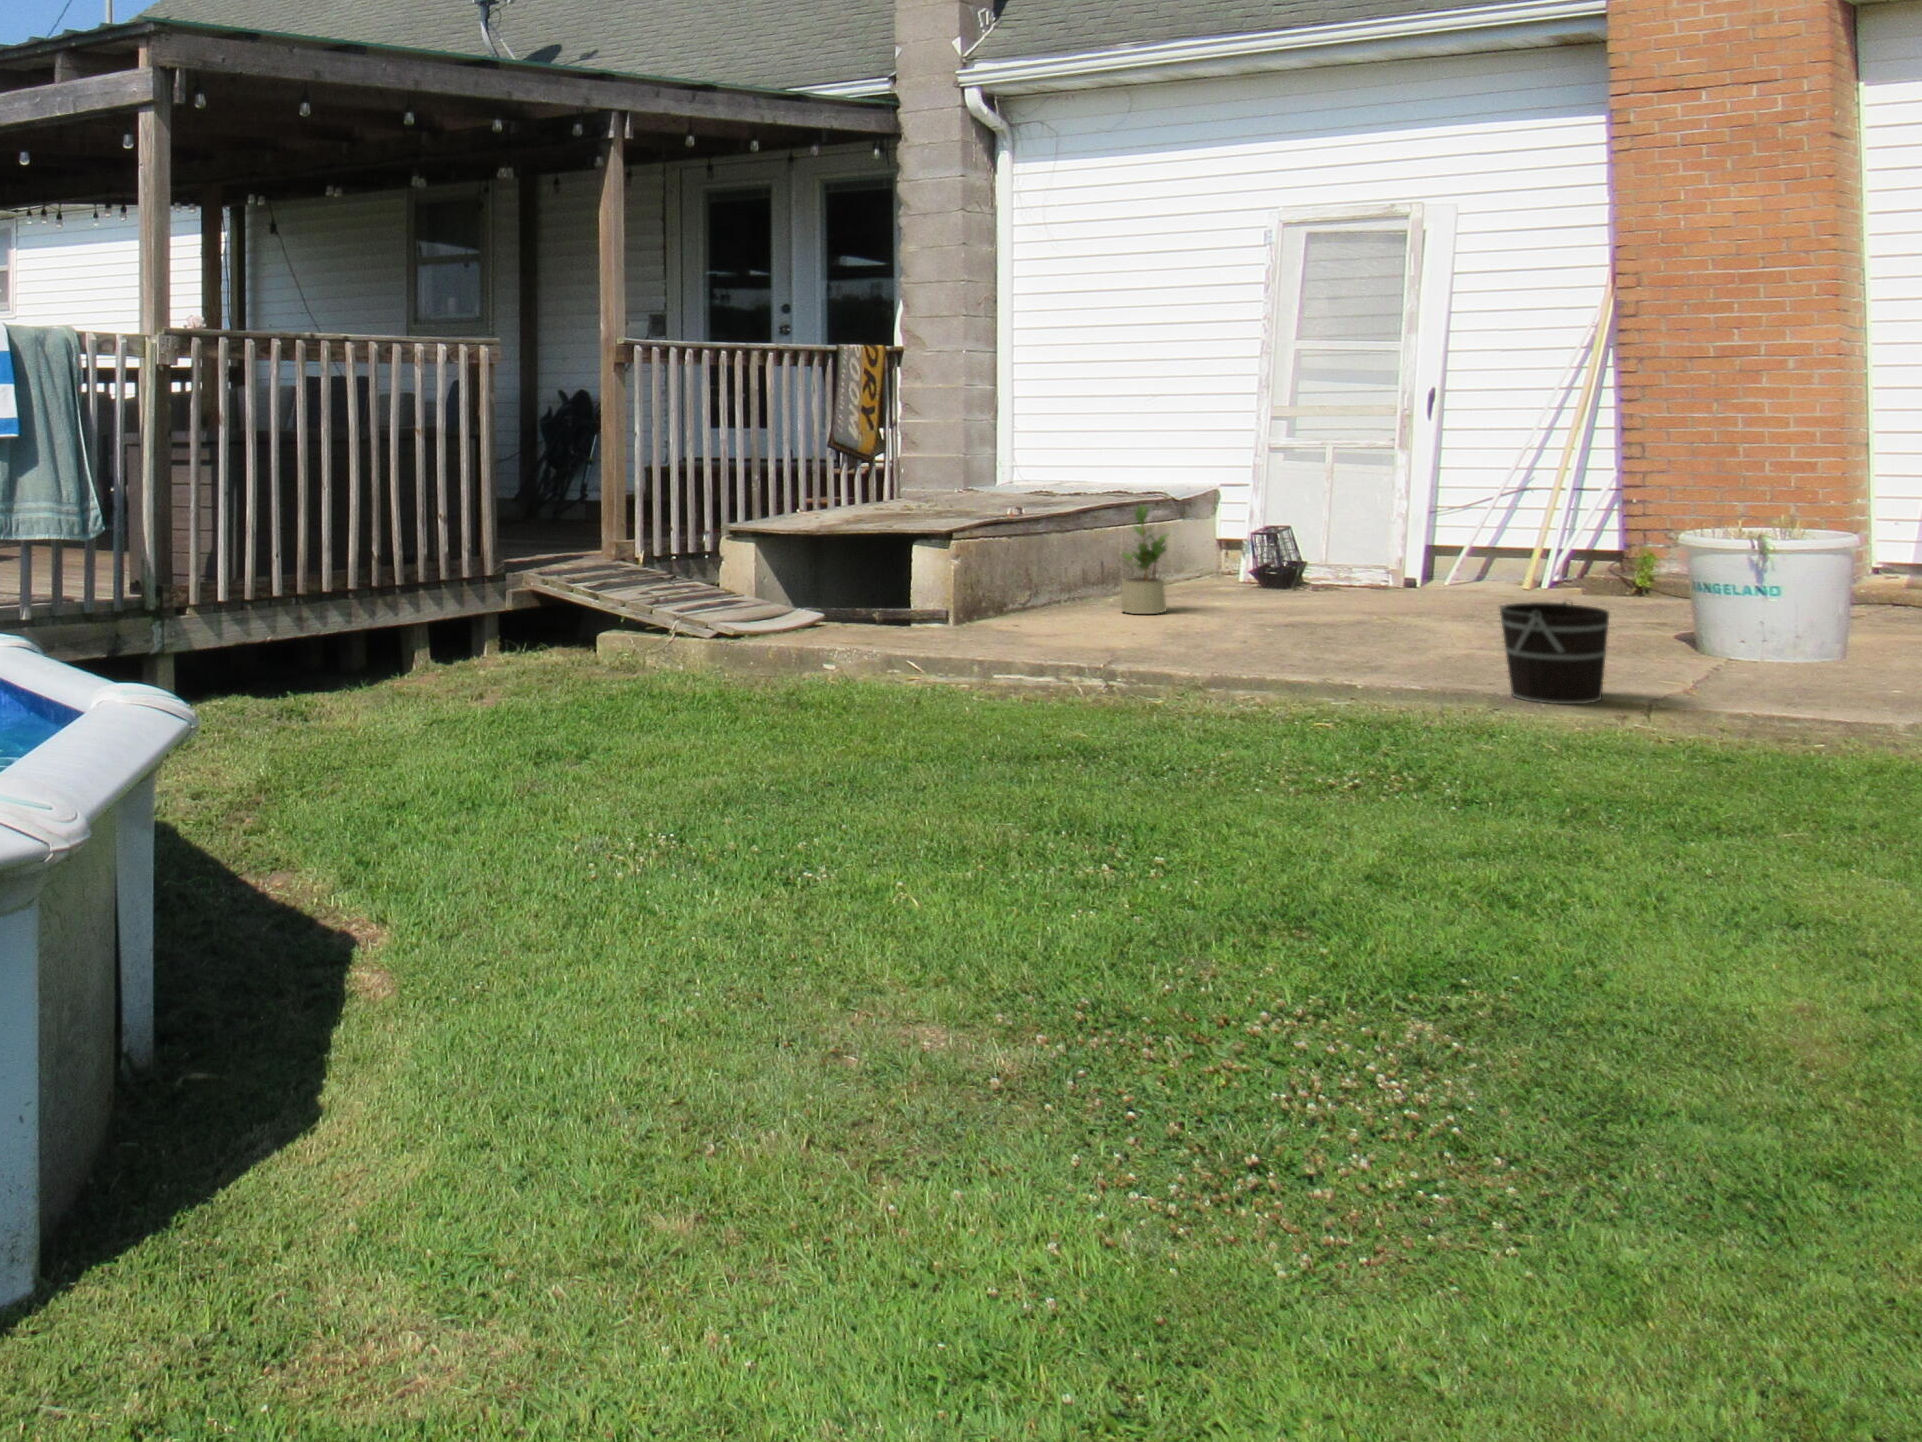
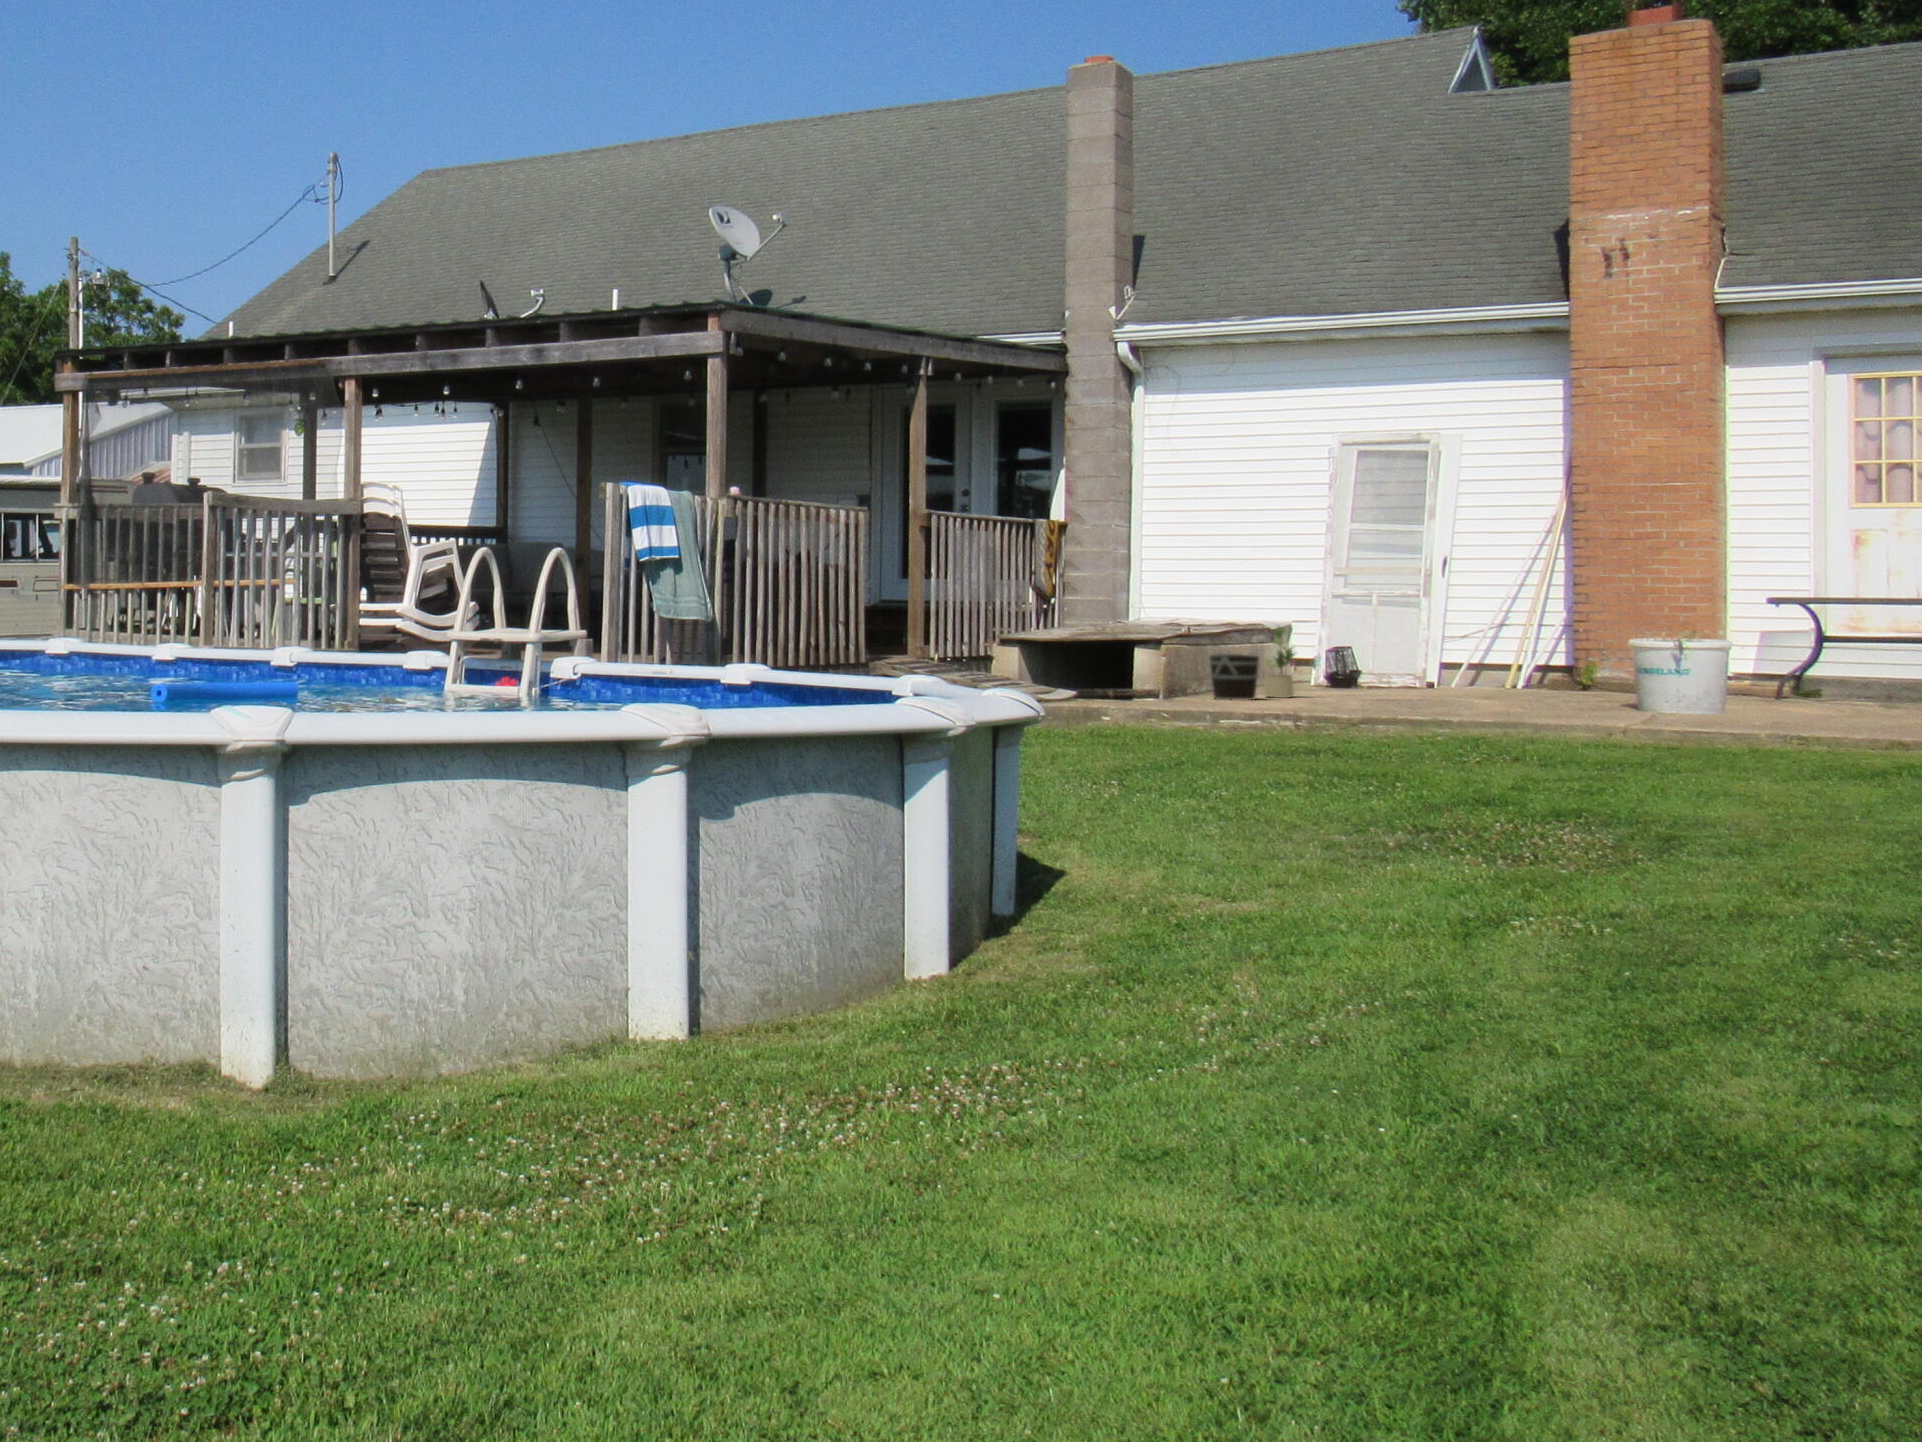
bucket: present [1500,602,1609,704] -> present [1210,654,1259,700]

